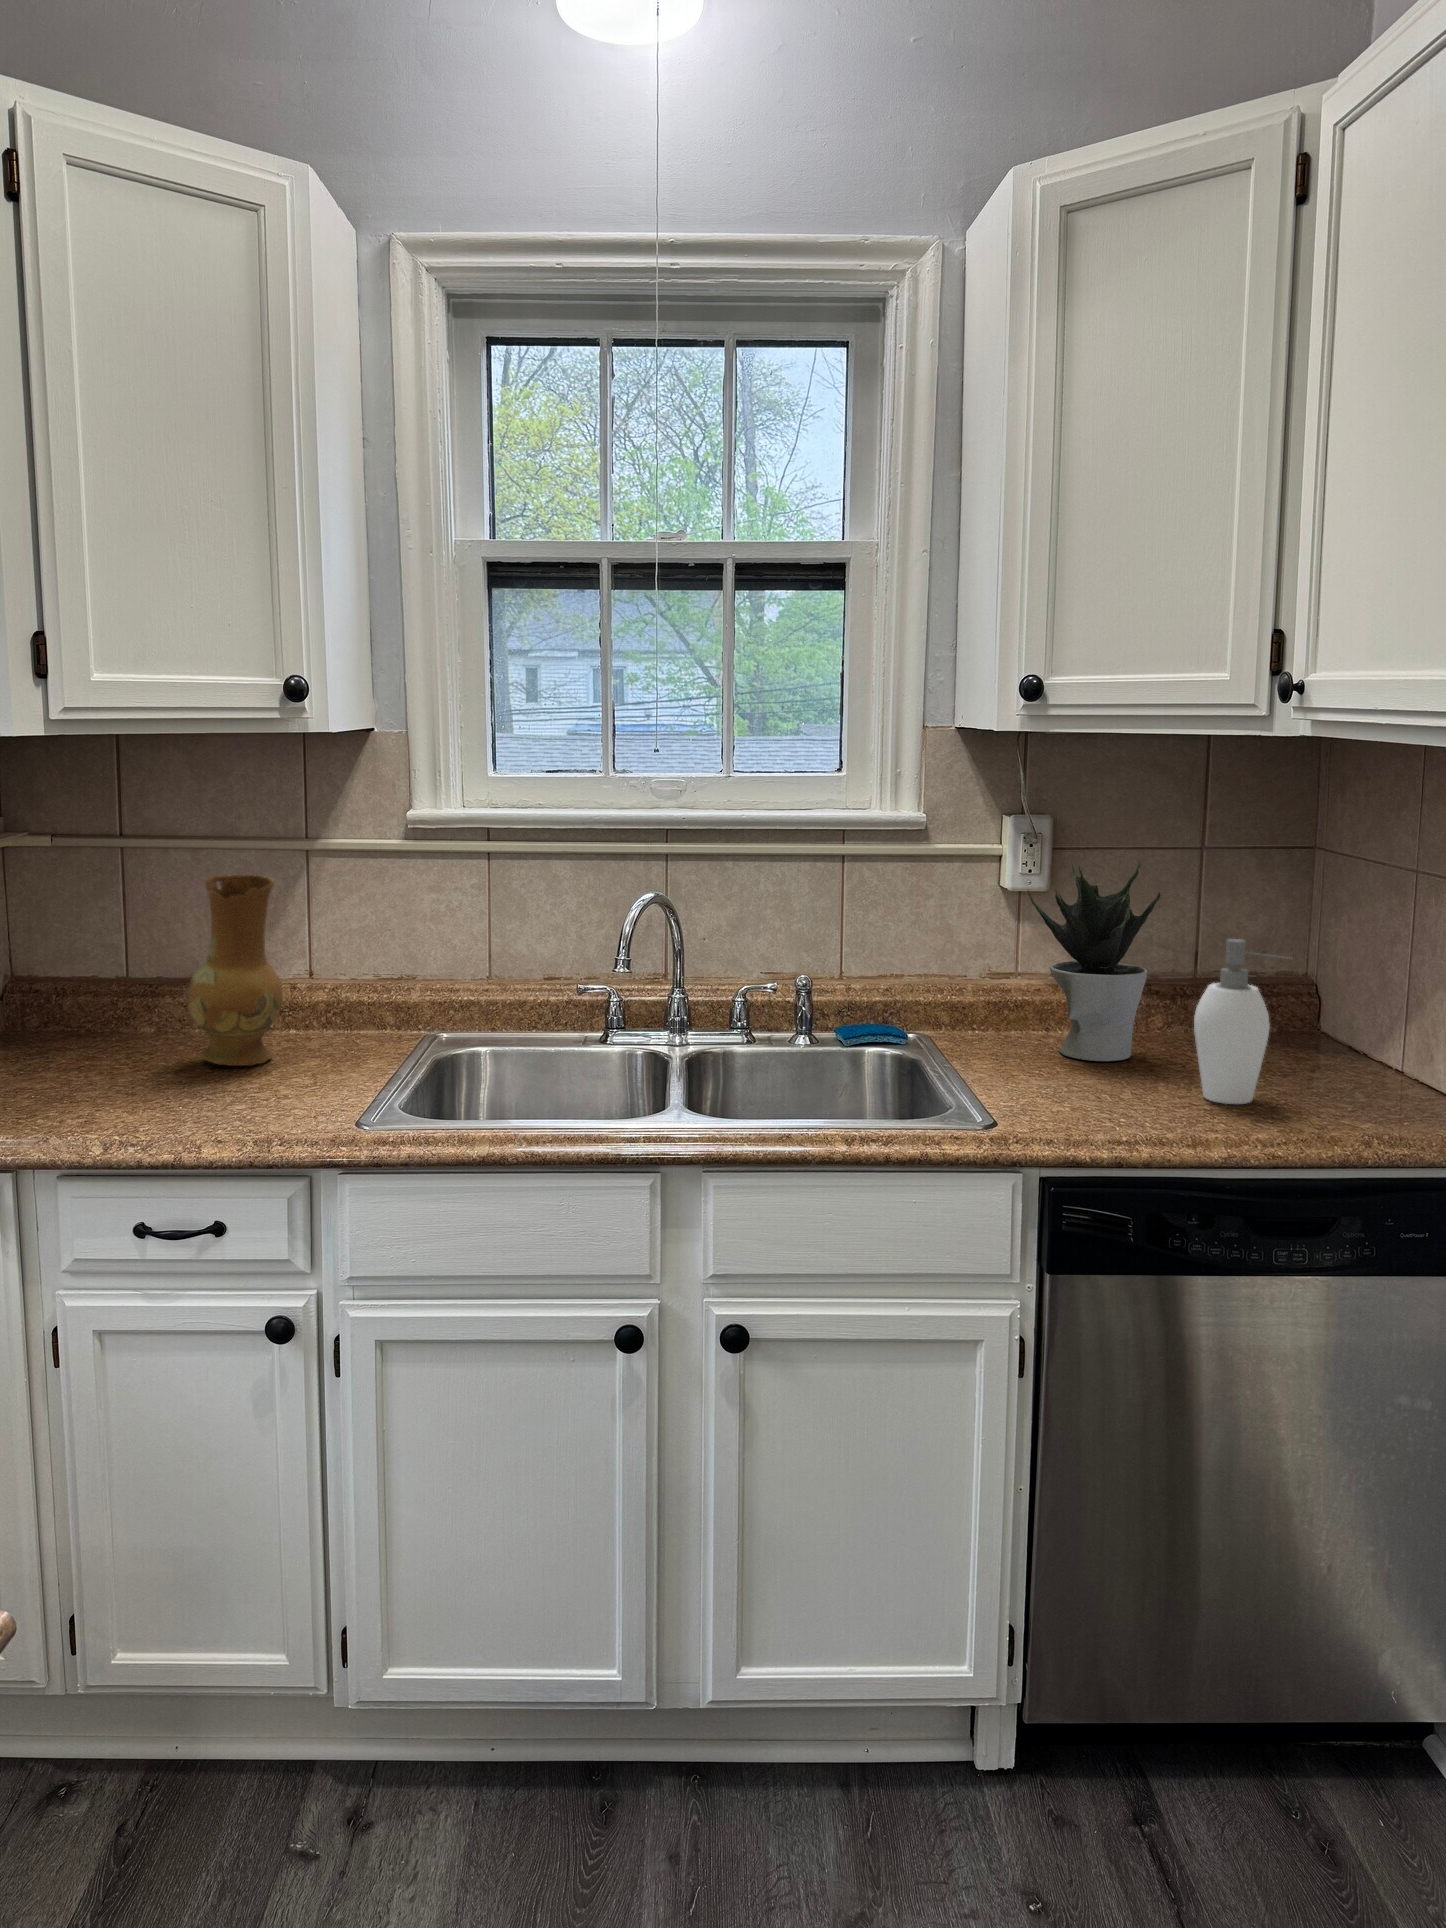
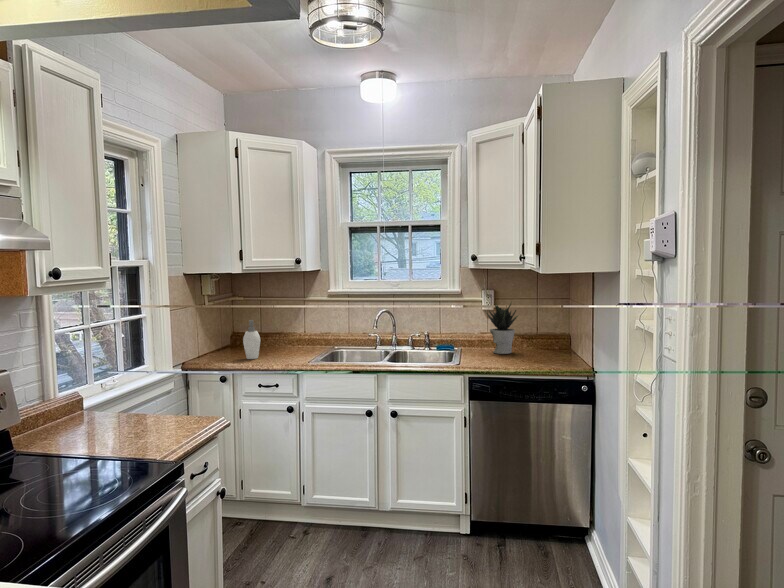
ceramic jug: present [187,875,283,1066] -> none [274,306,296,353]
soap dispenser: present [1194,939,1291,1104] -> present [243,320,260,359]

